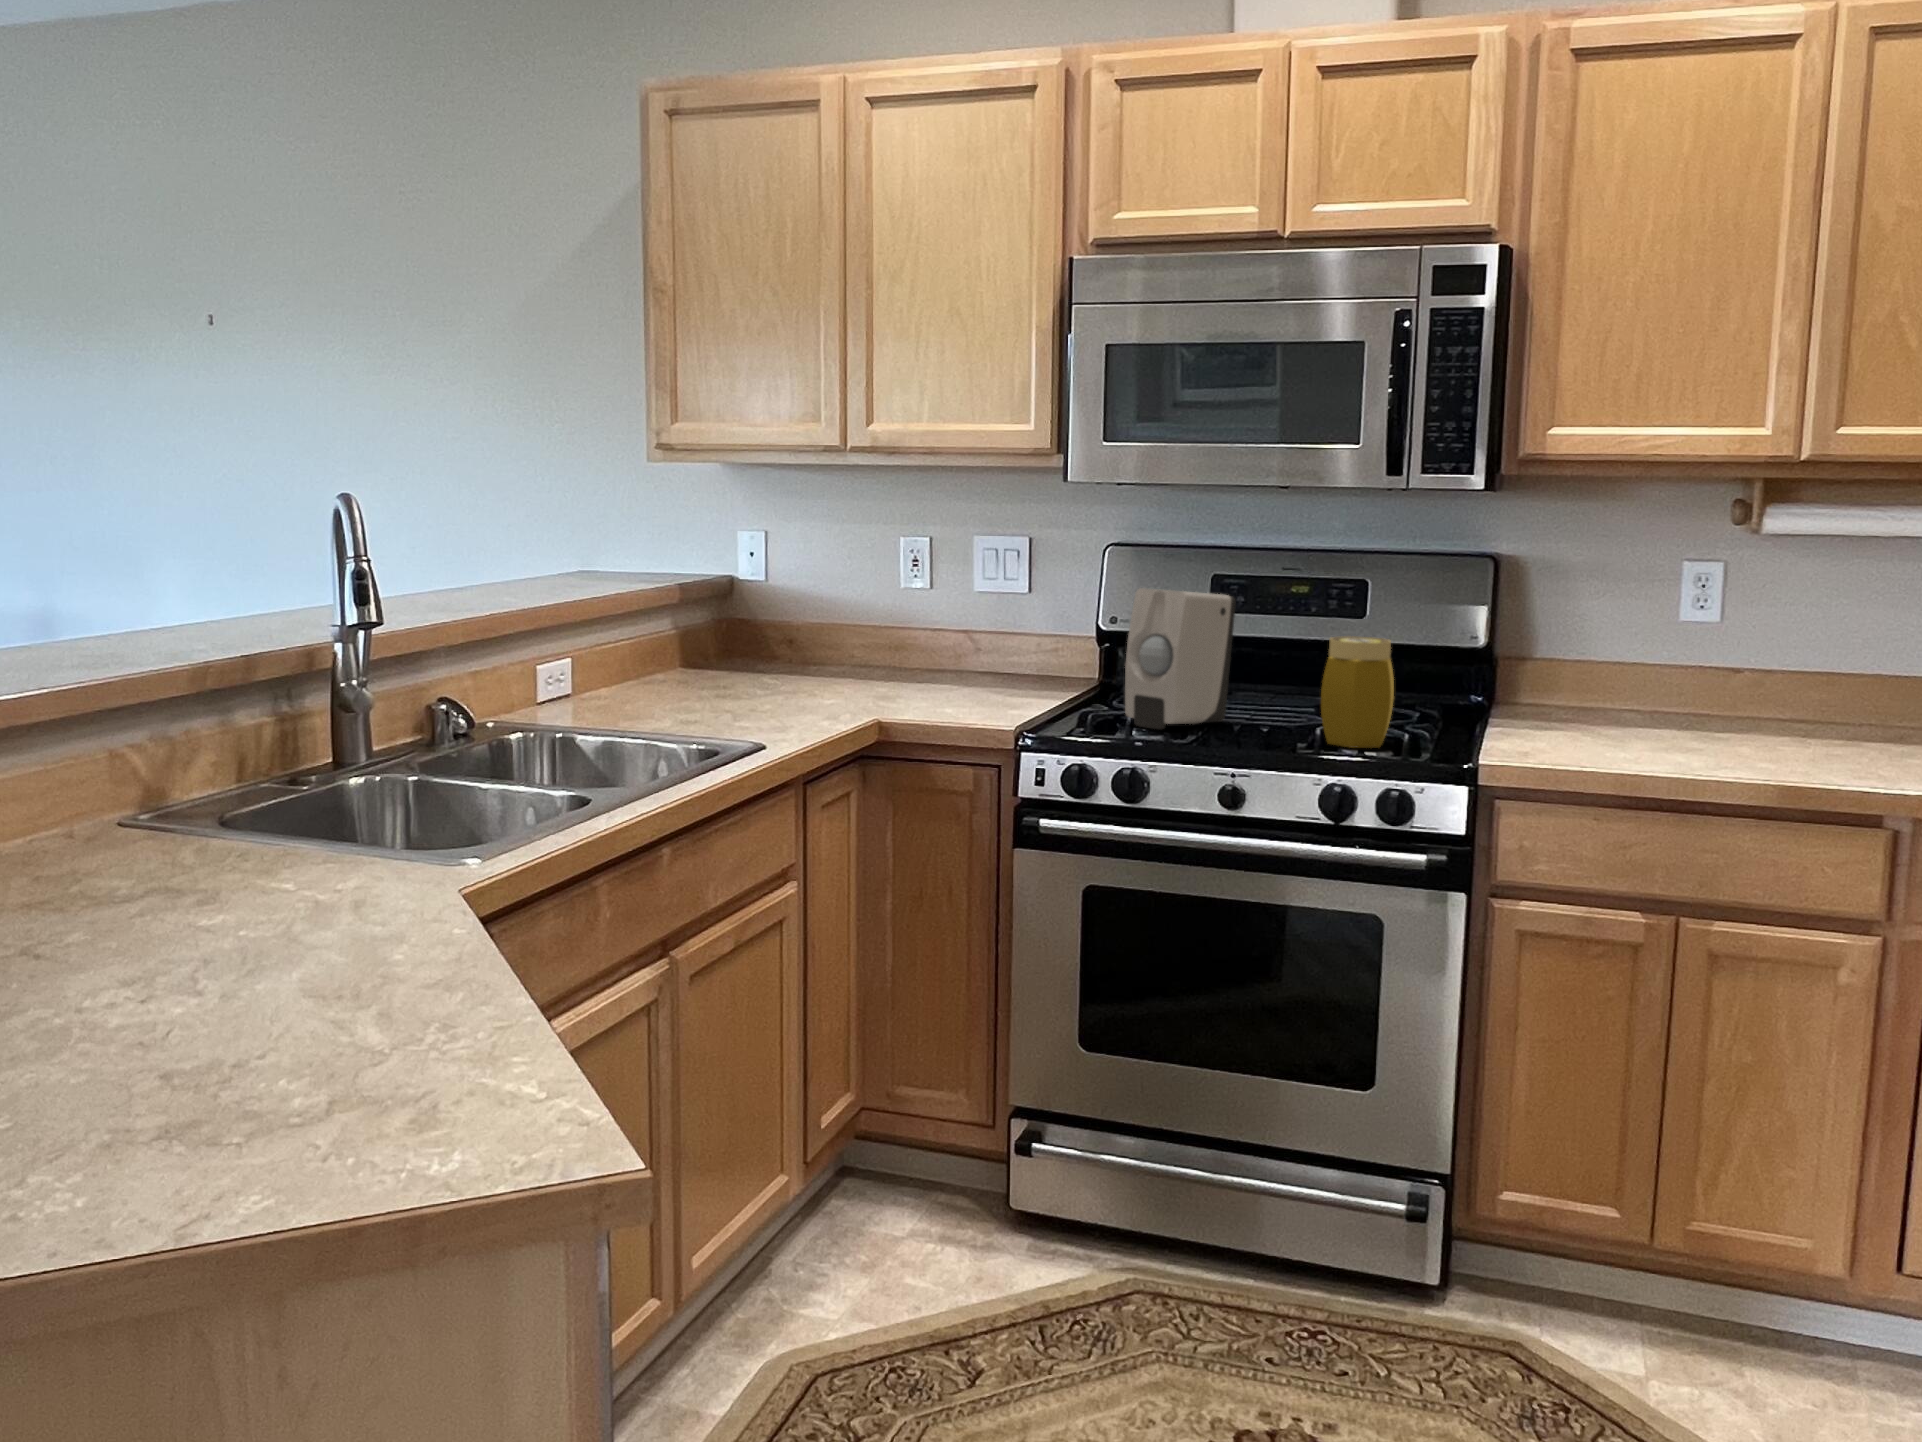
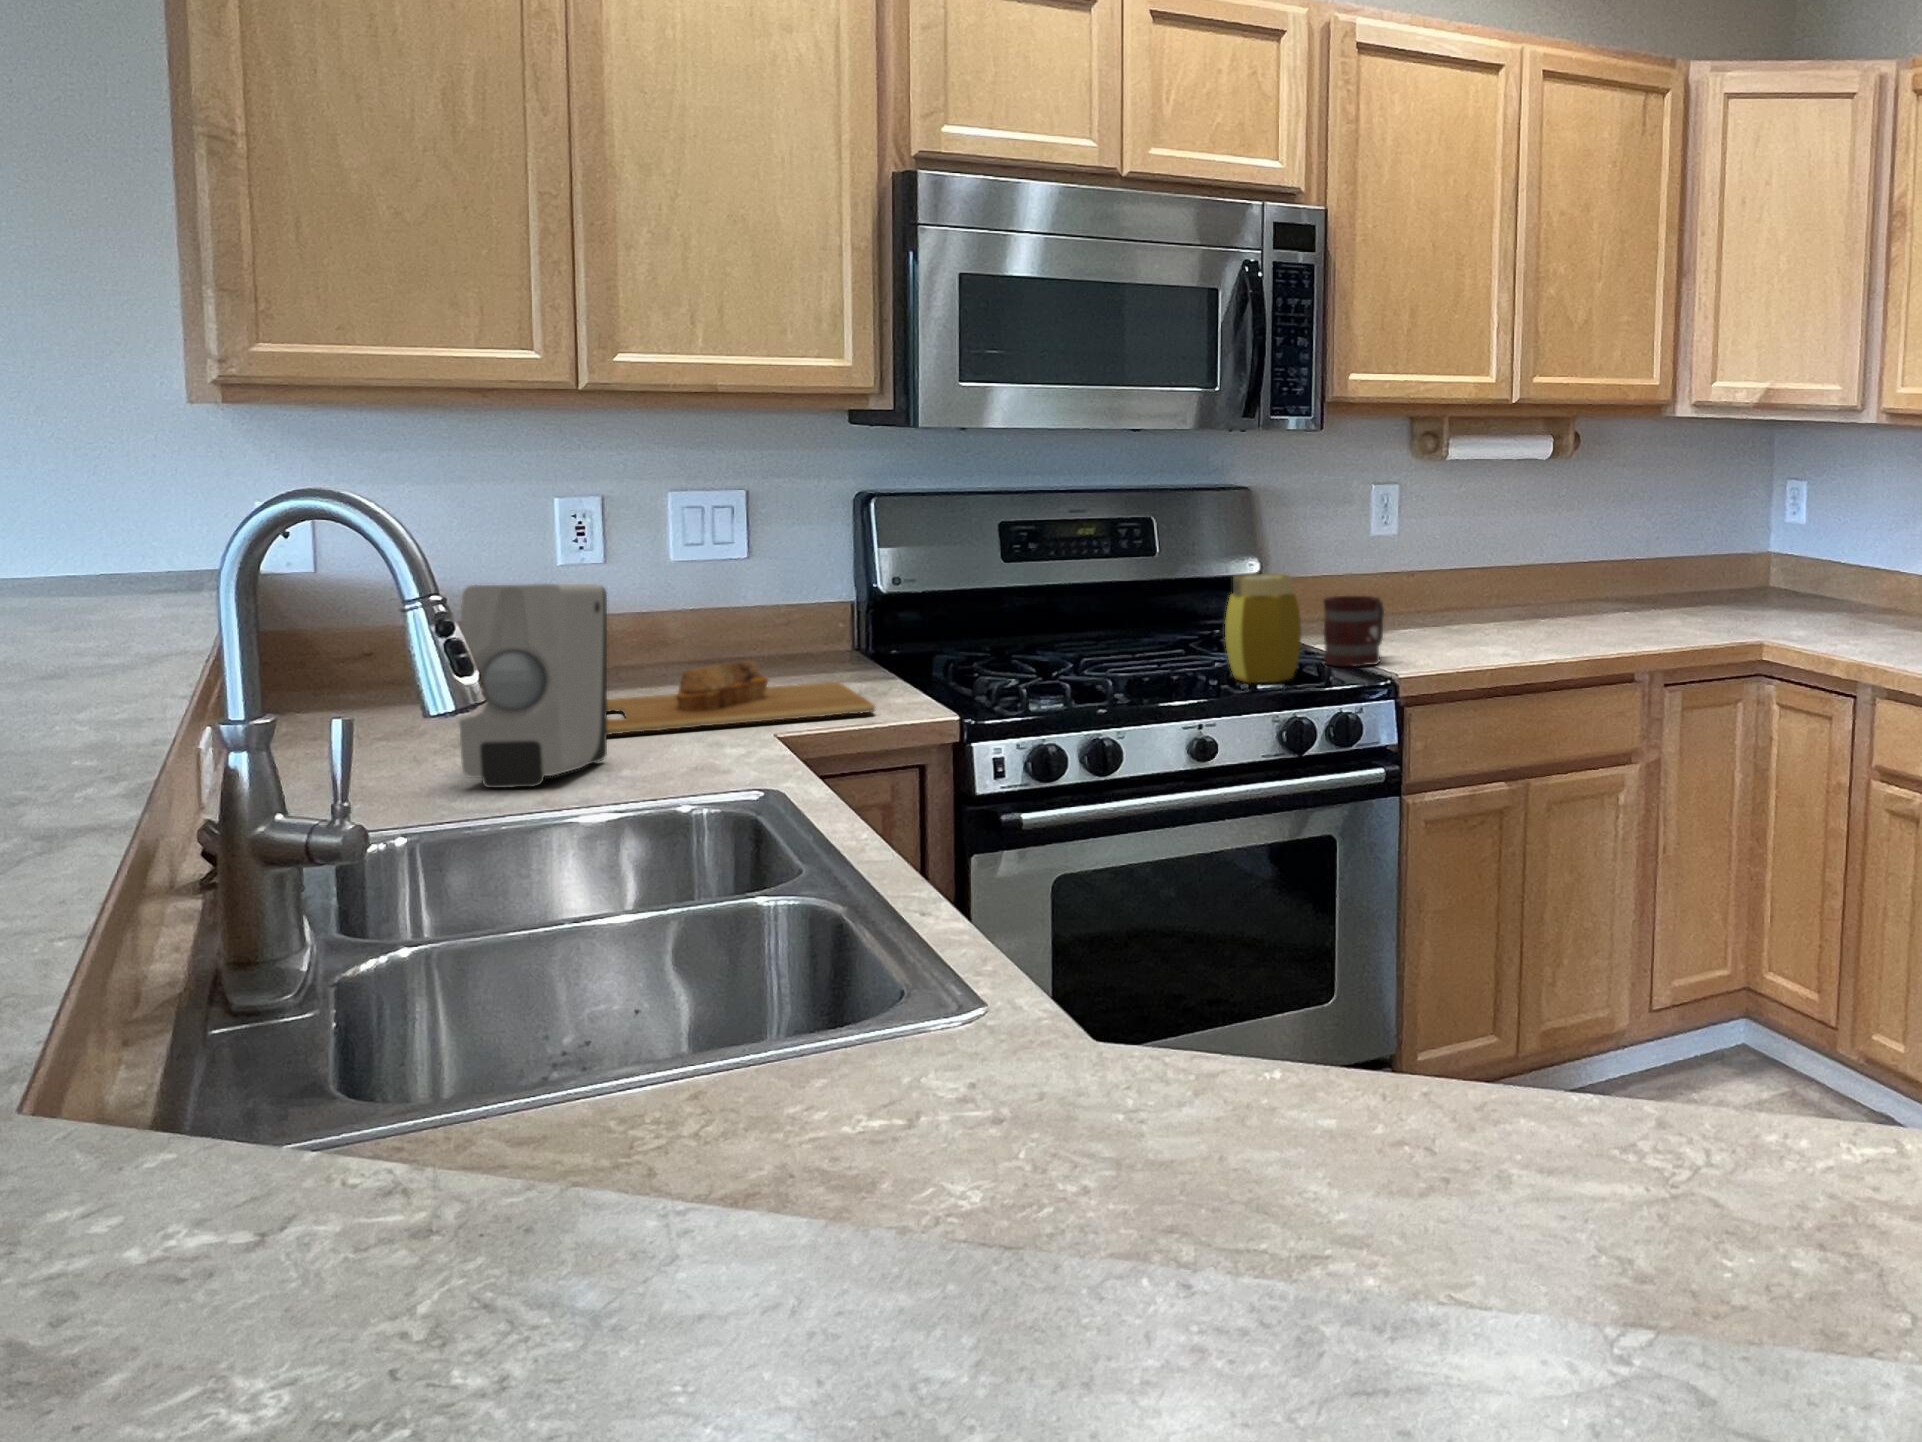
soap dispenser: present [1125,588,1236,729] -> present [460,584,607,788]
cutting board: none [809,662,1042,715] -> present [607,661,875,735]
mug: none [1462,672,1555,750] -> present [1324,596,1384,666]

